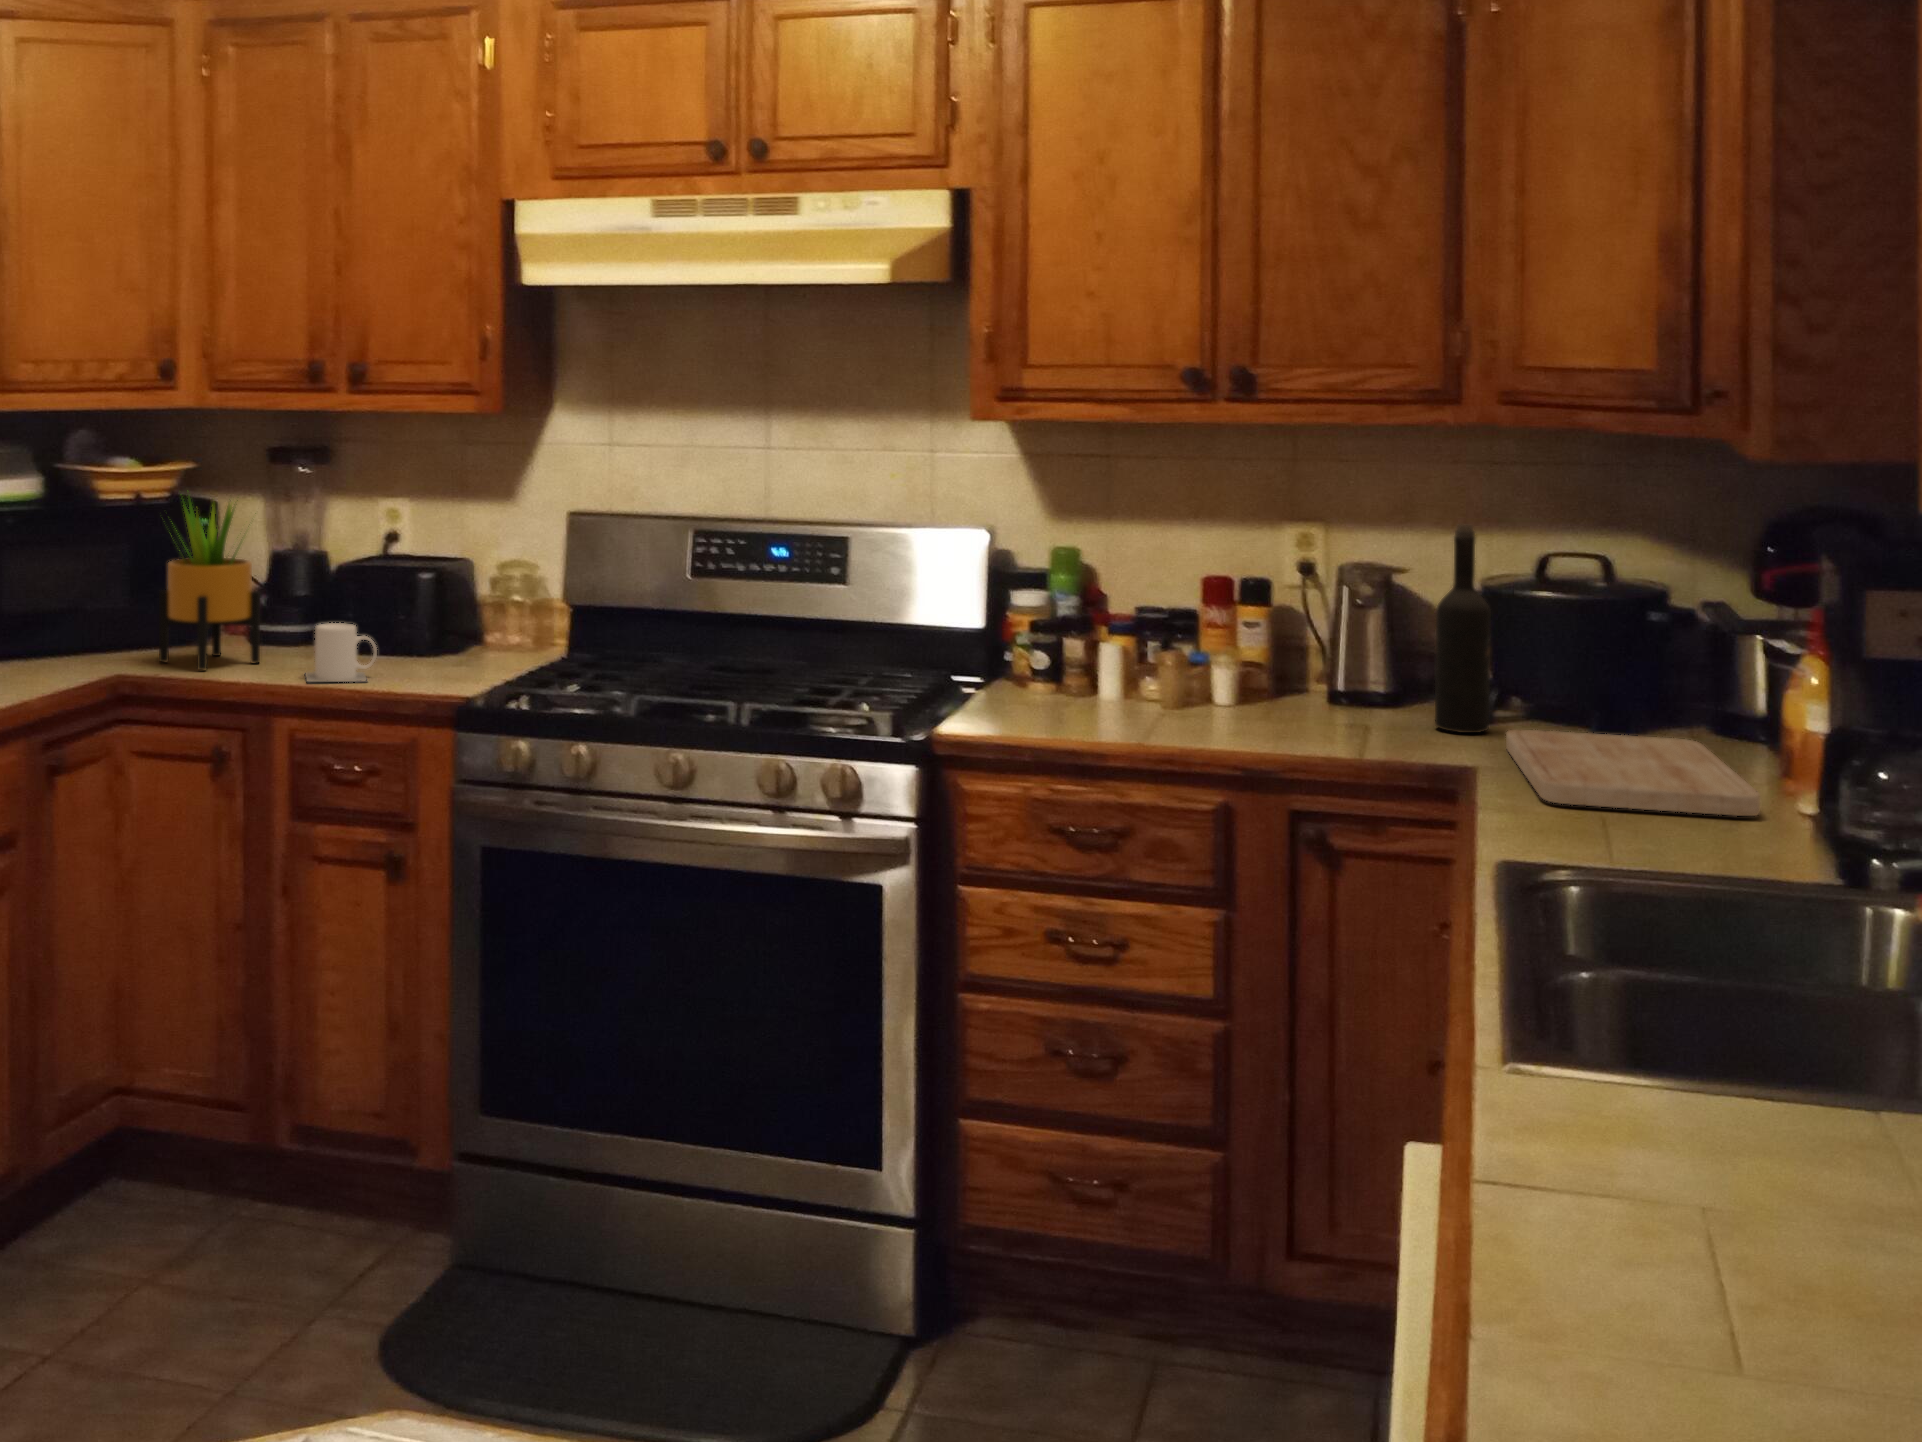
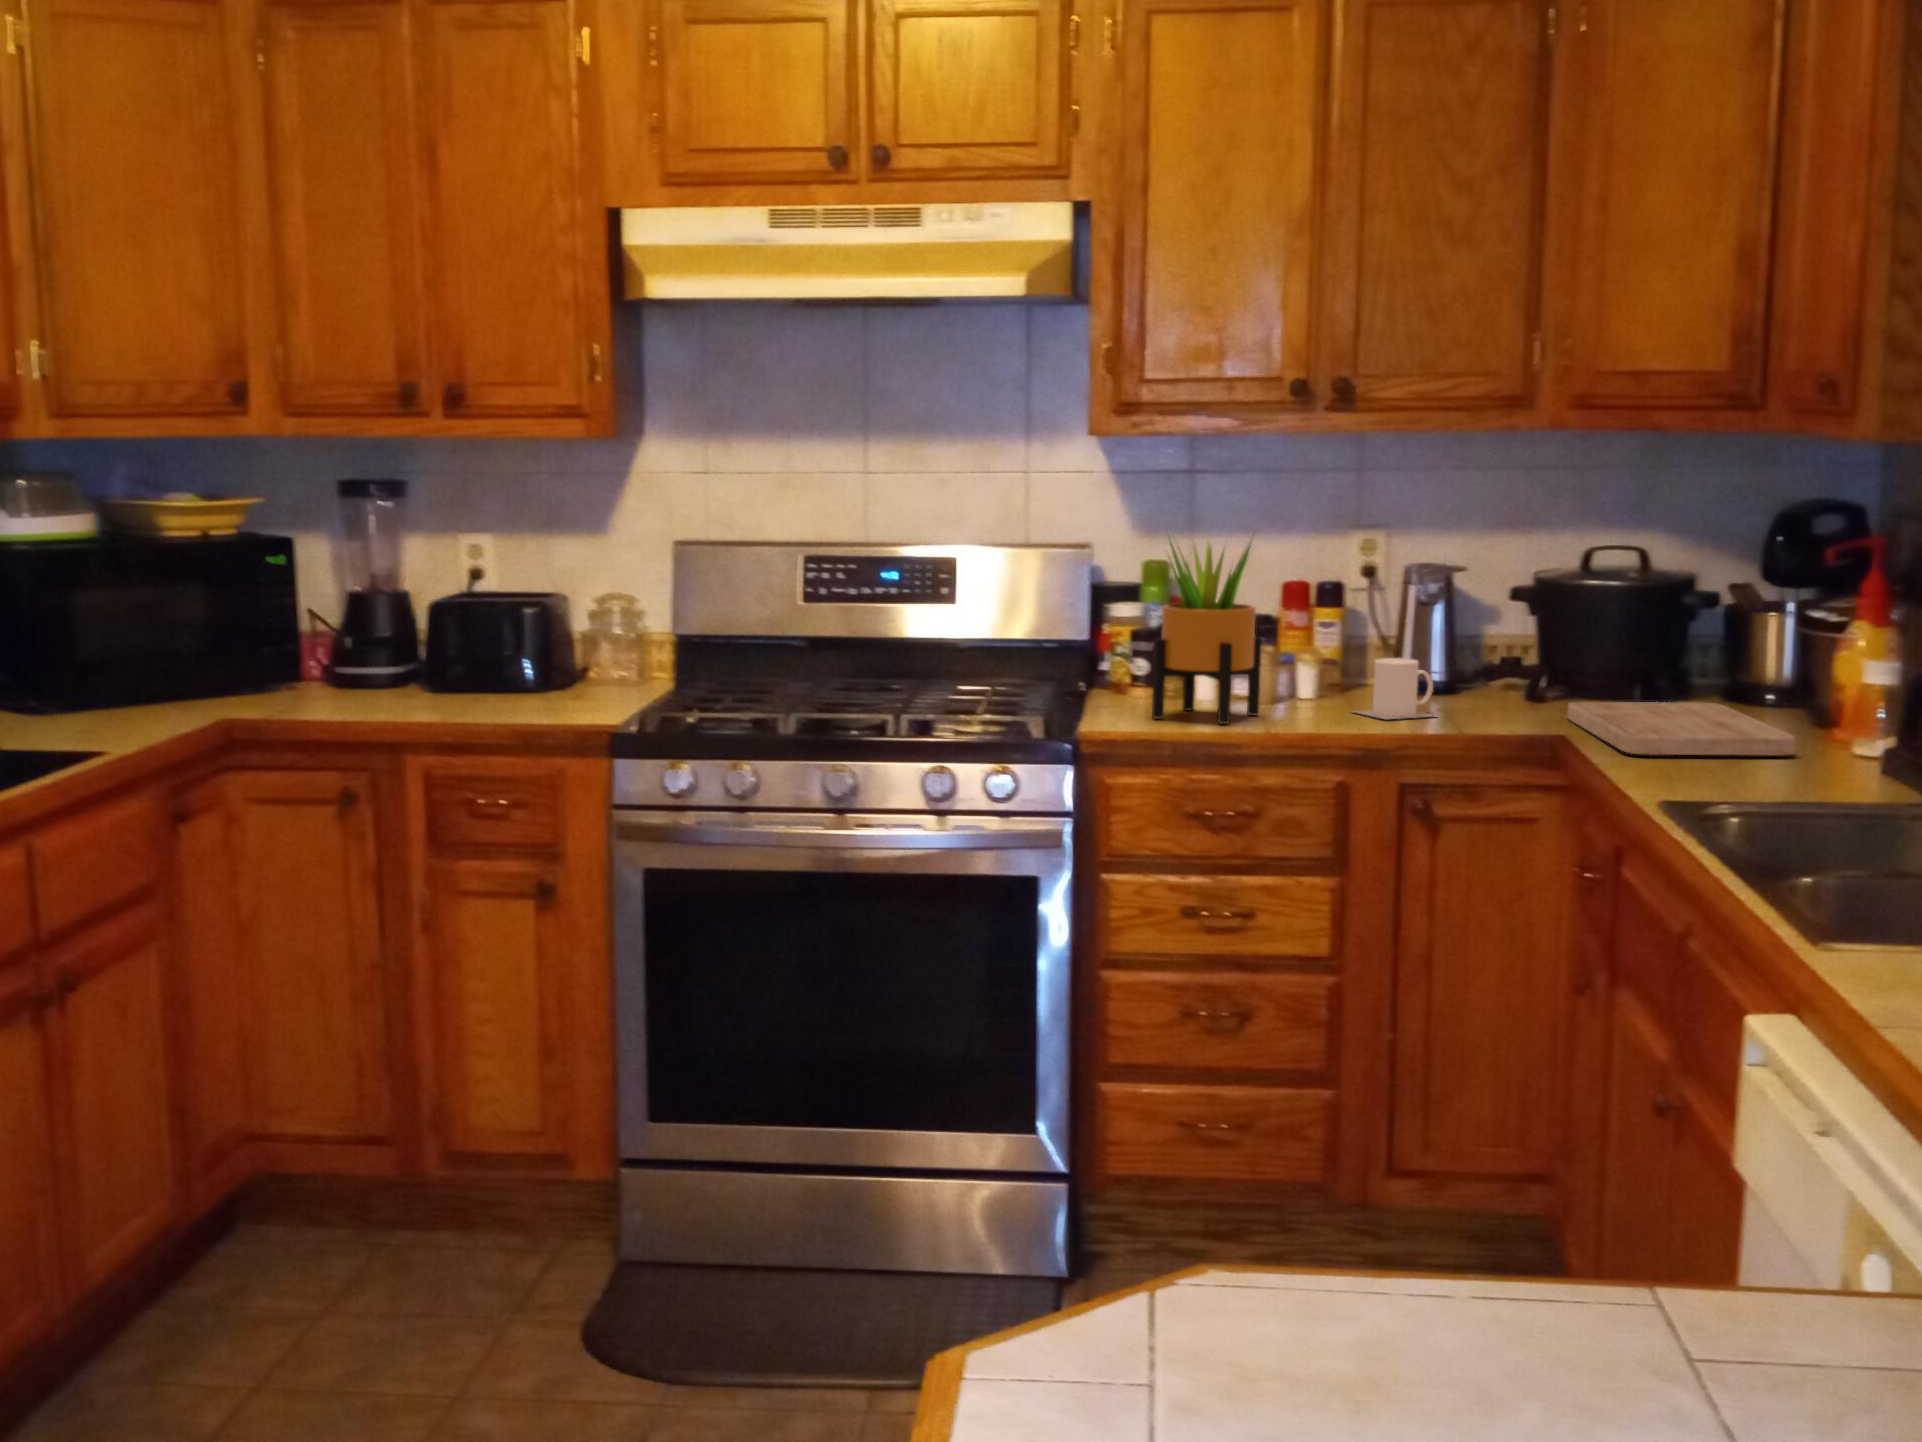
potted plant: present [159,502,260,670] -> present [1152,539,1261,724]
wine bottle: present [1435,525,1491,733] -> none [1500,522,1551,709]
mug: present [305,623,377,682] -> present [1356,658,1433,719]

